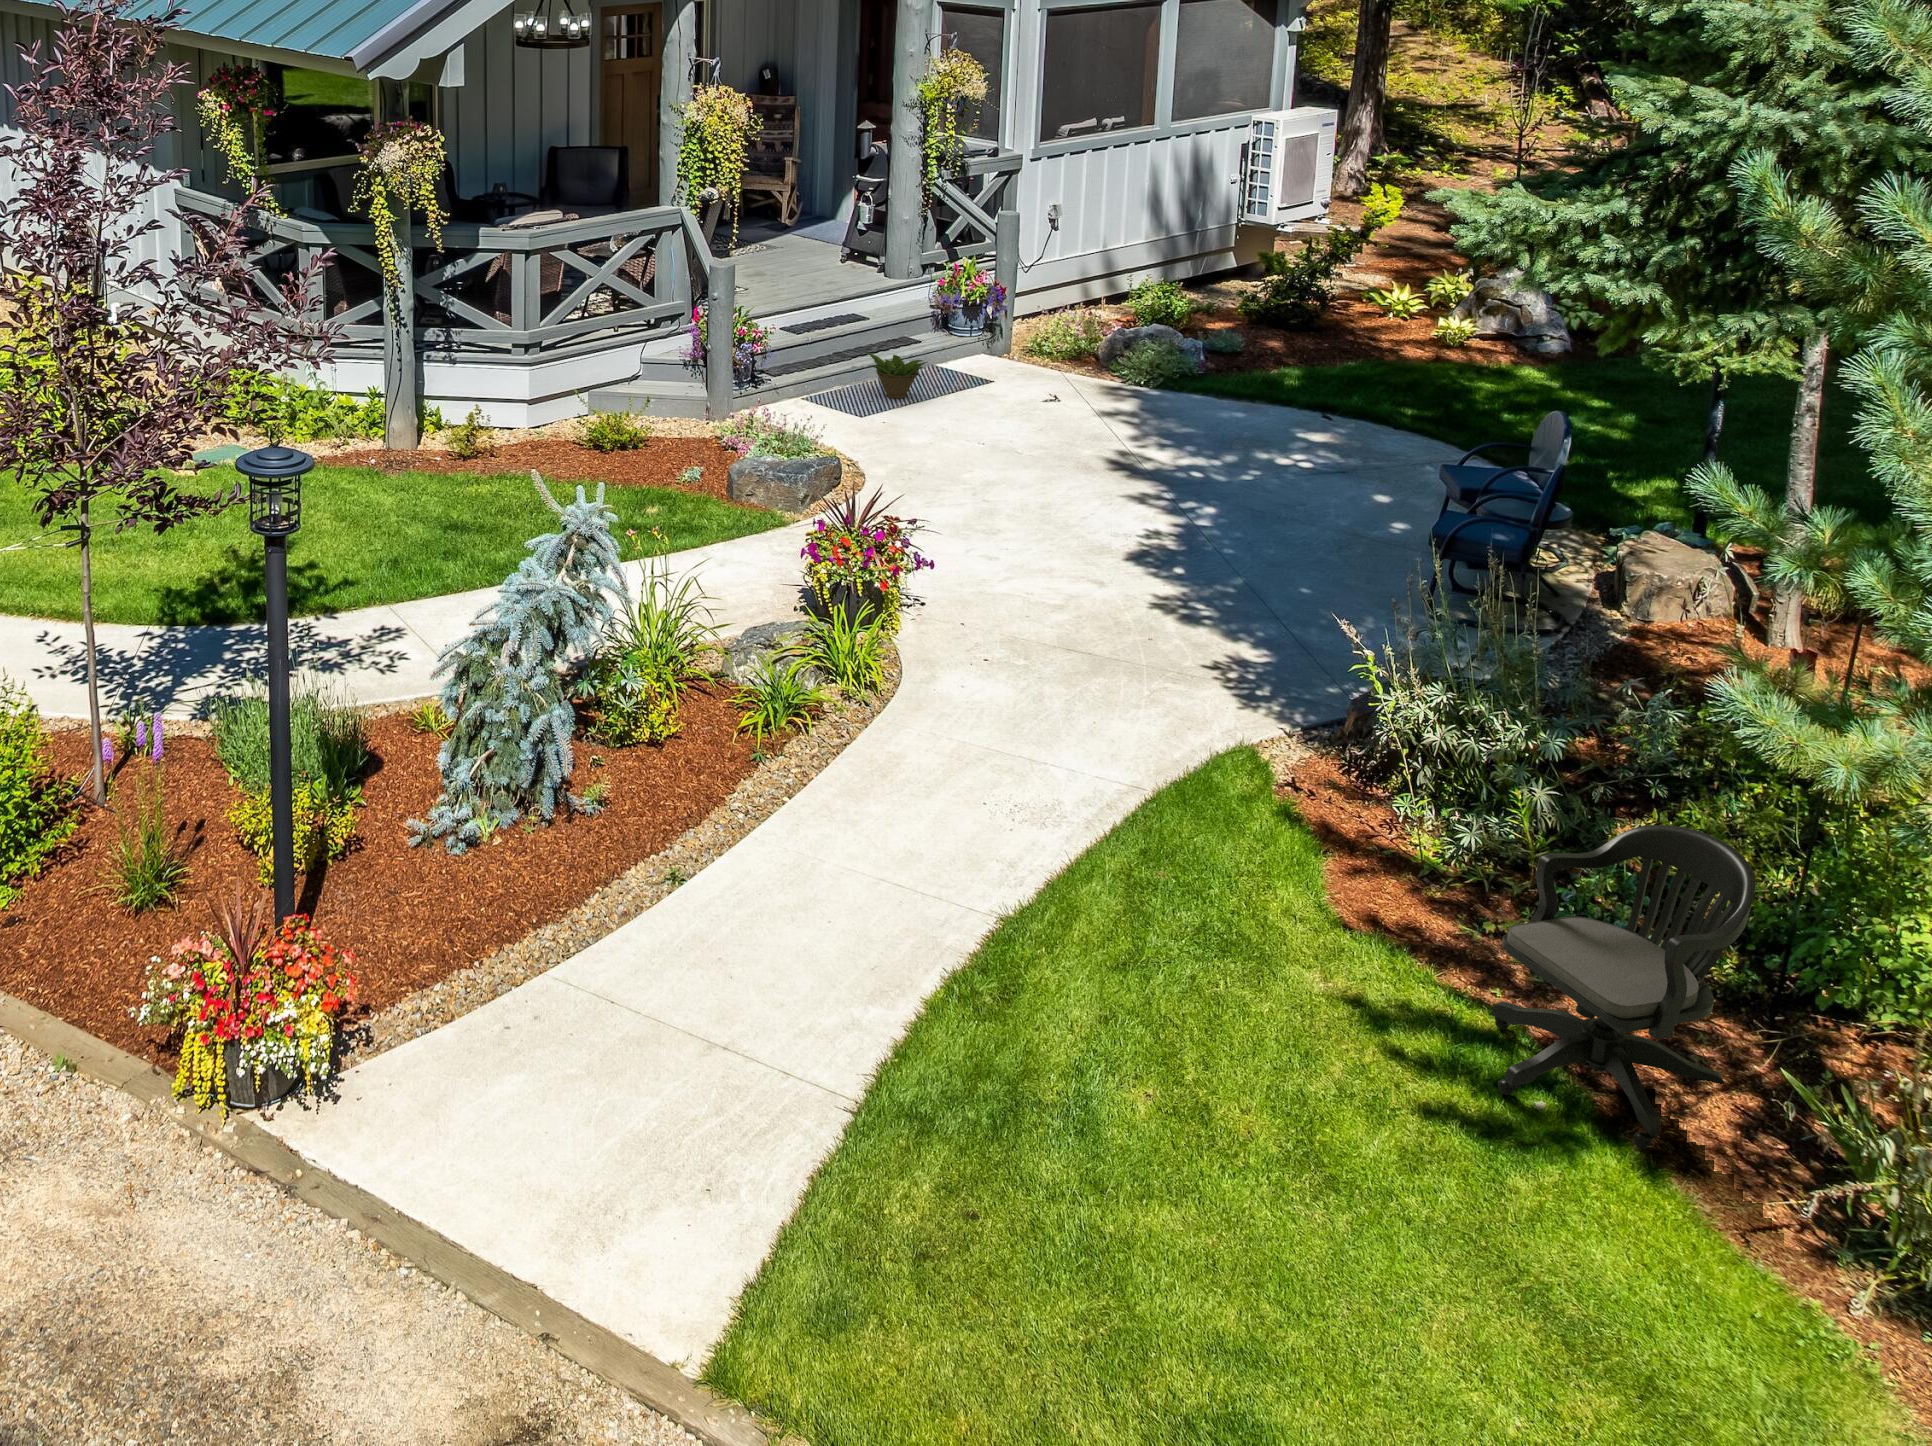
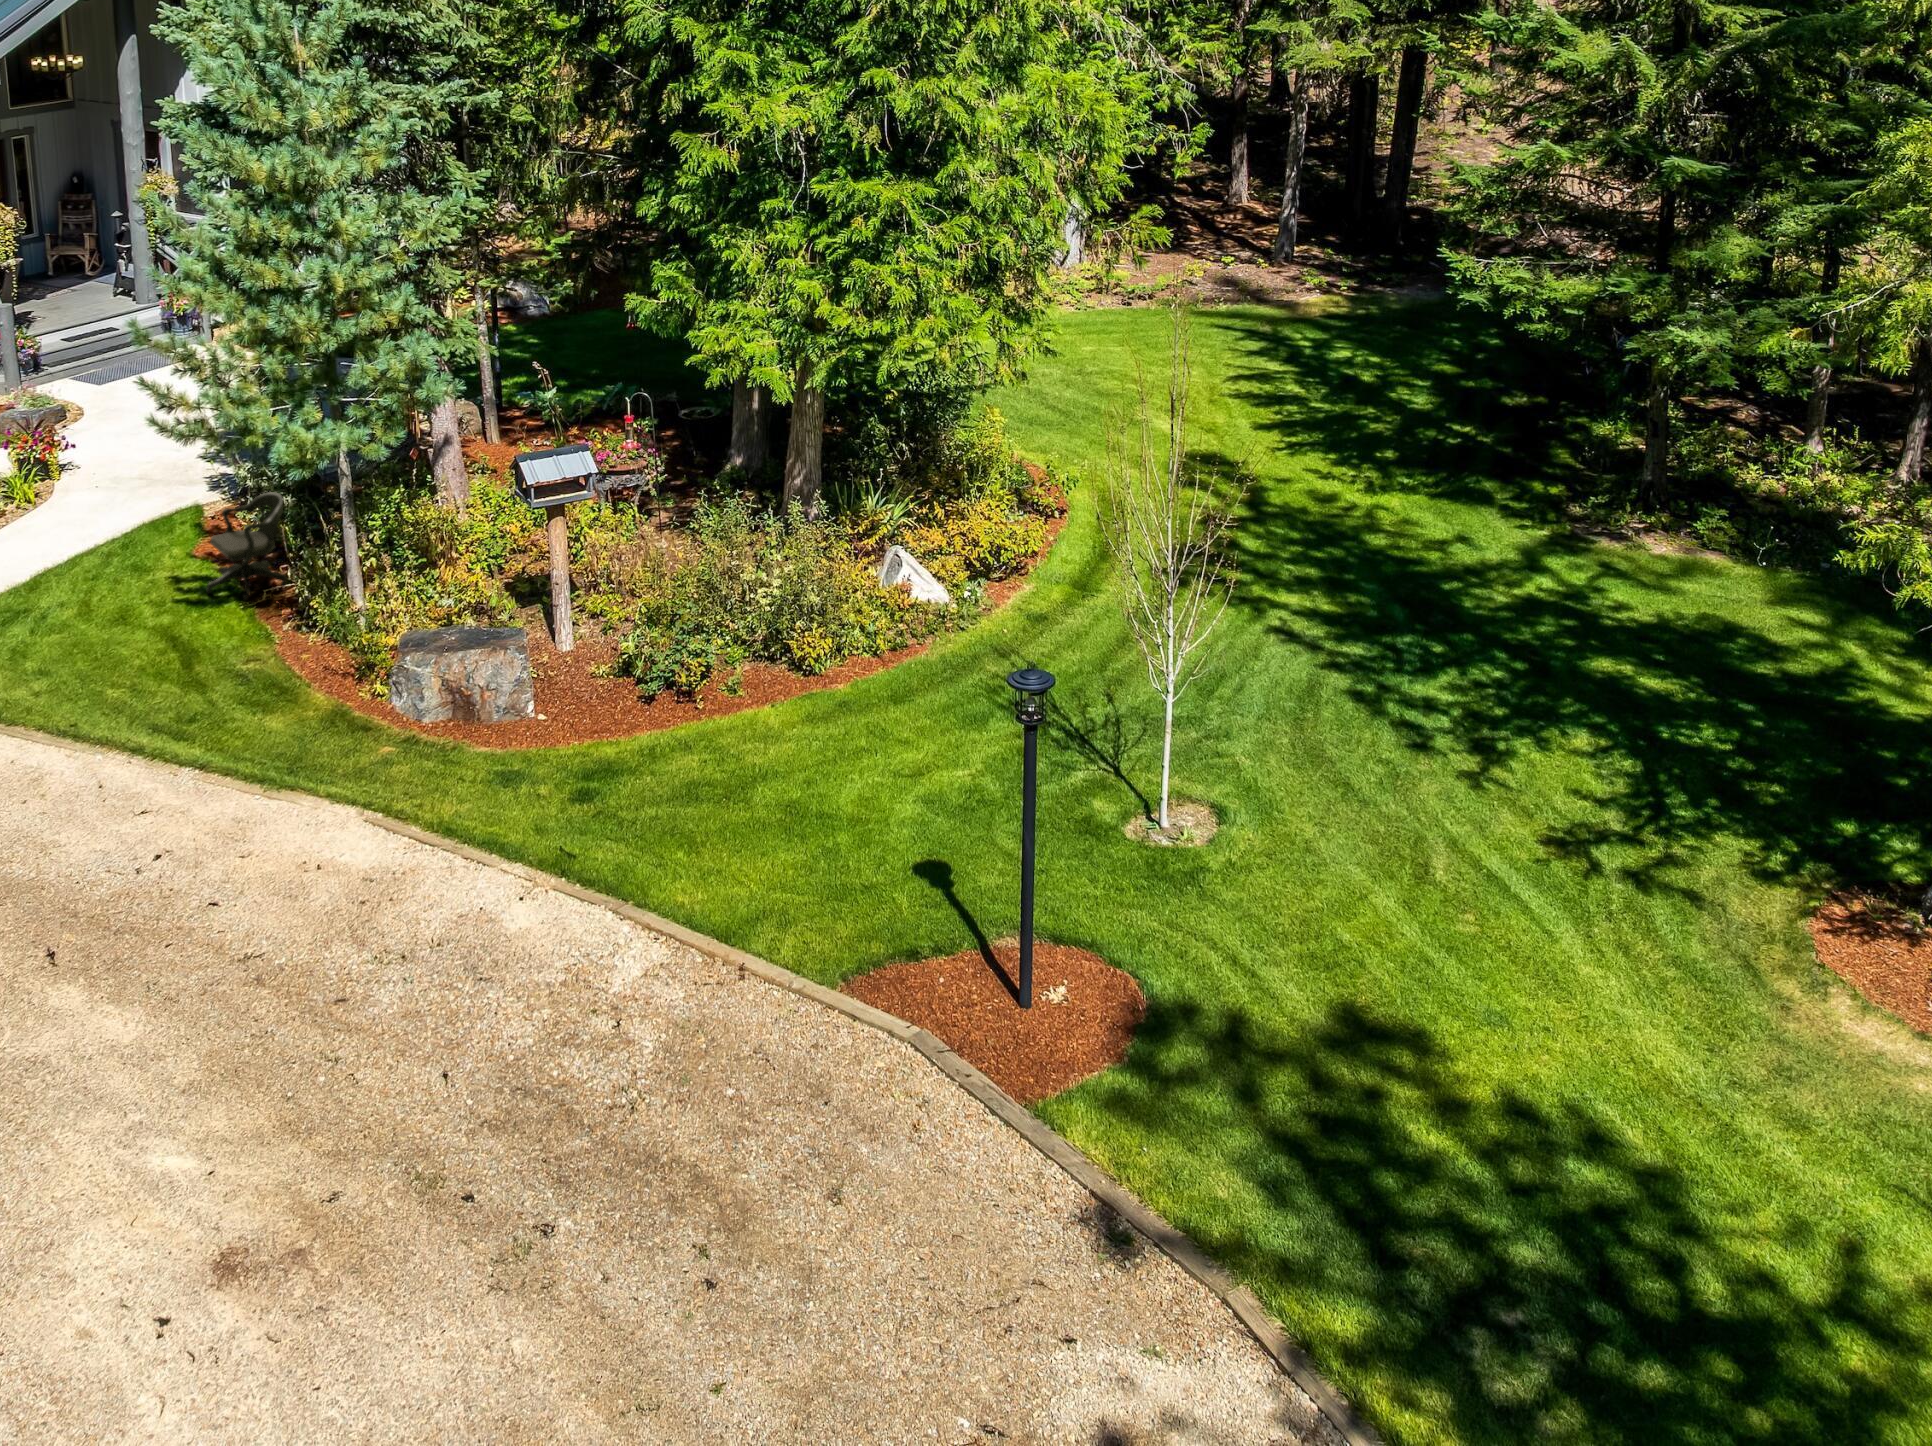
decorative plant: present [866,352,927,399] -> none [106,347,144,371]

